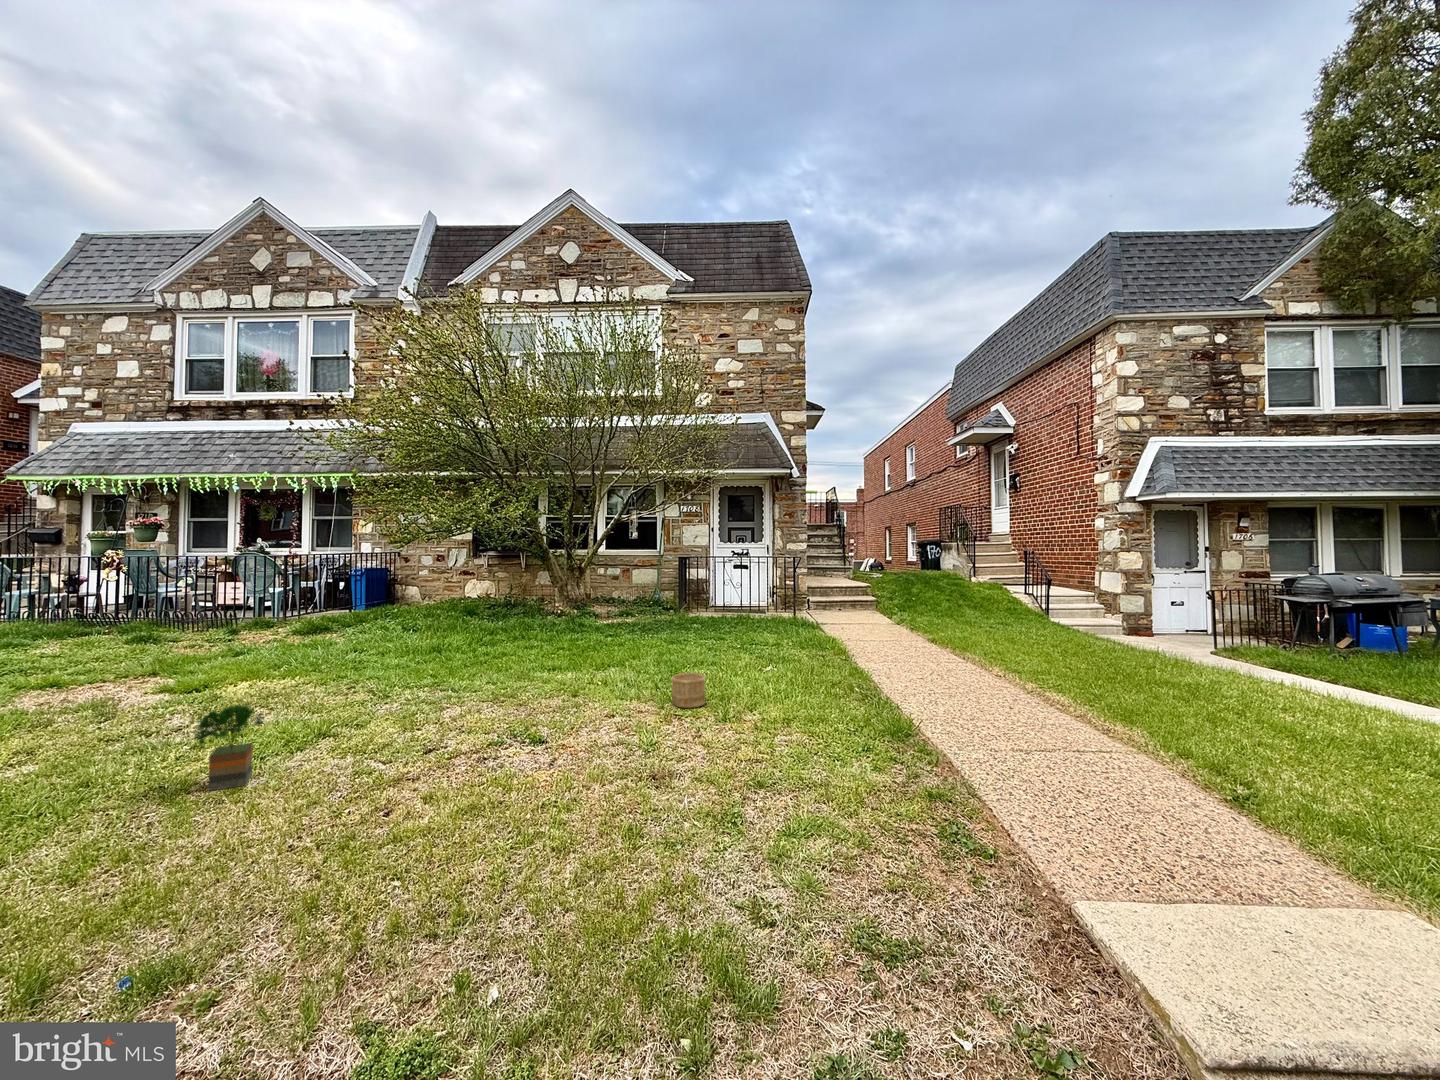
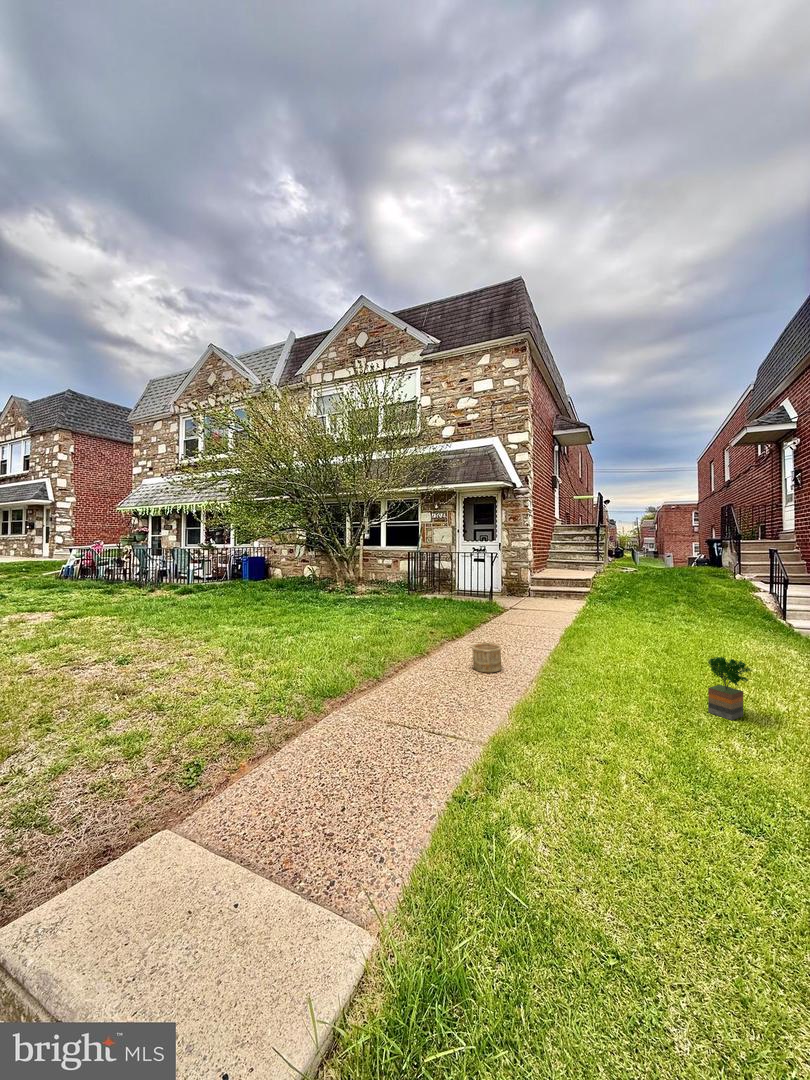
potted tree: present [195,705,264,791] -> present [708,657,751,720]

